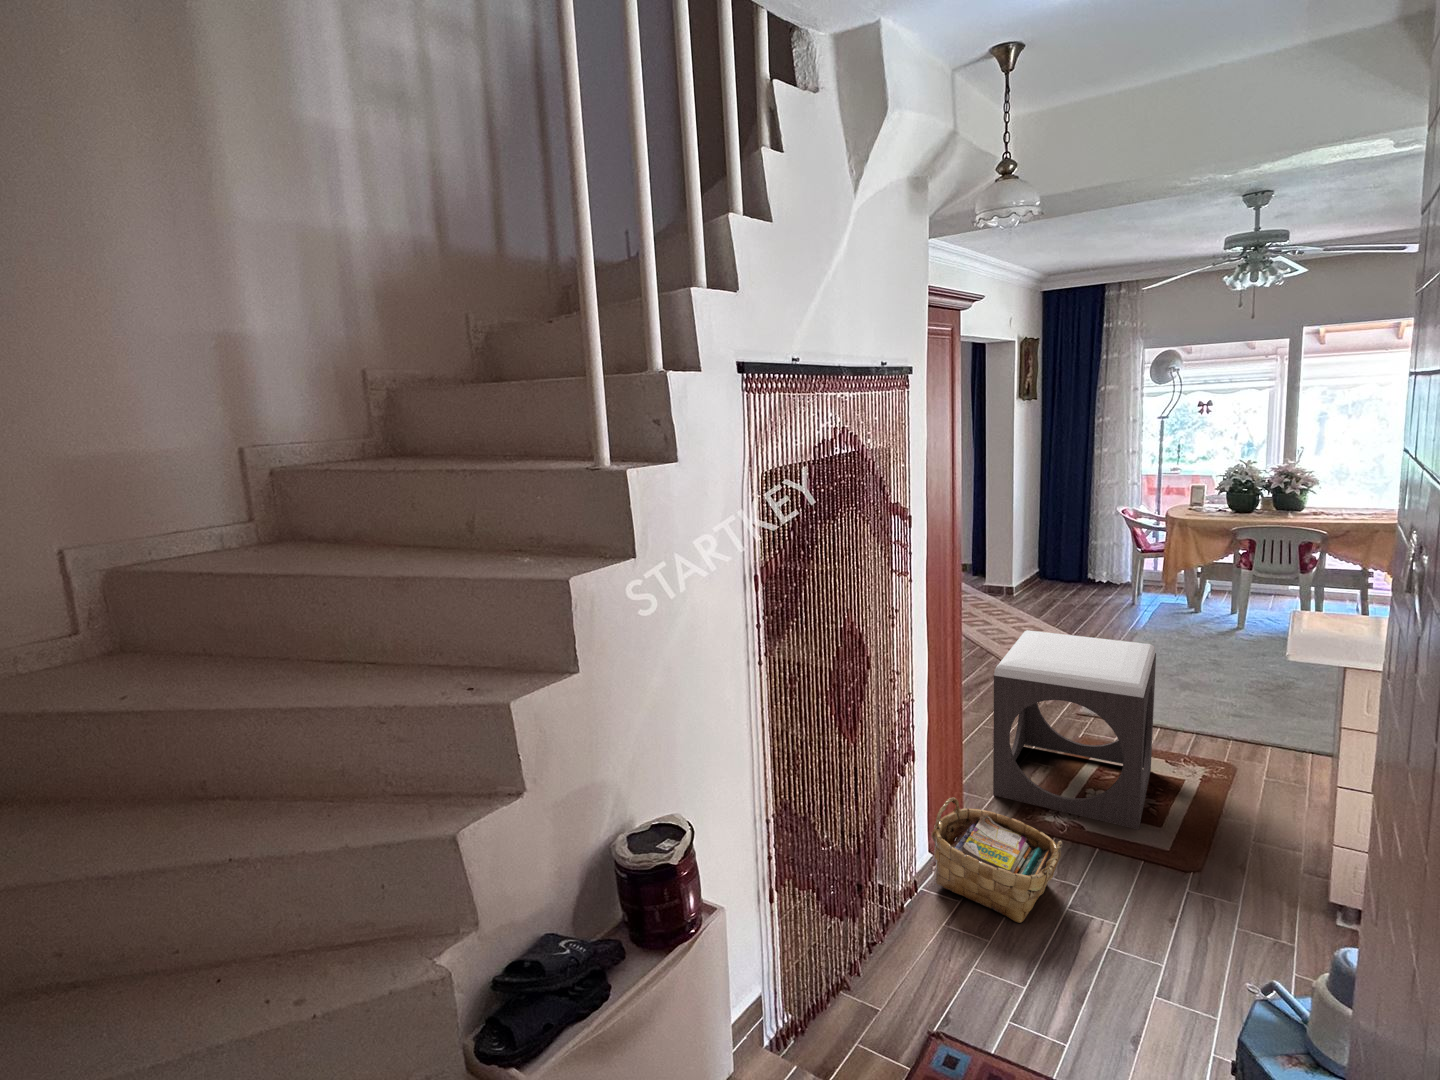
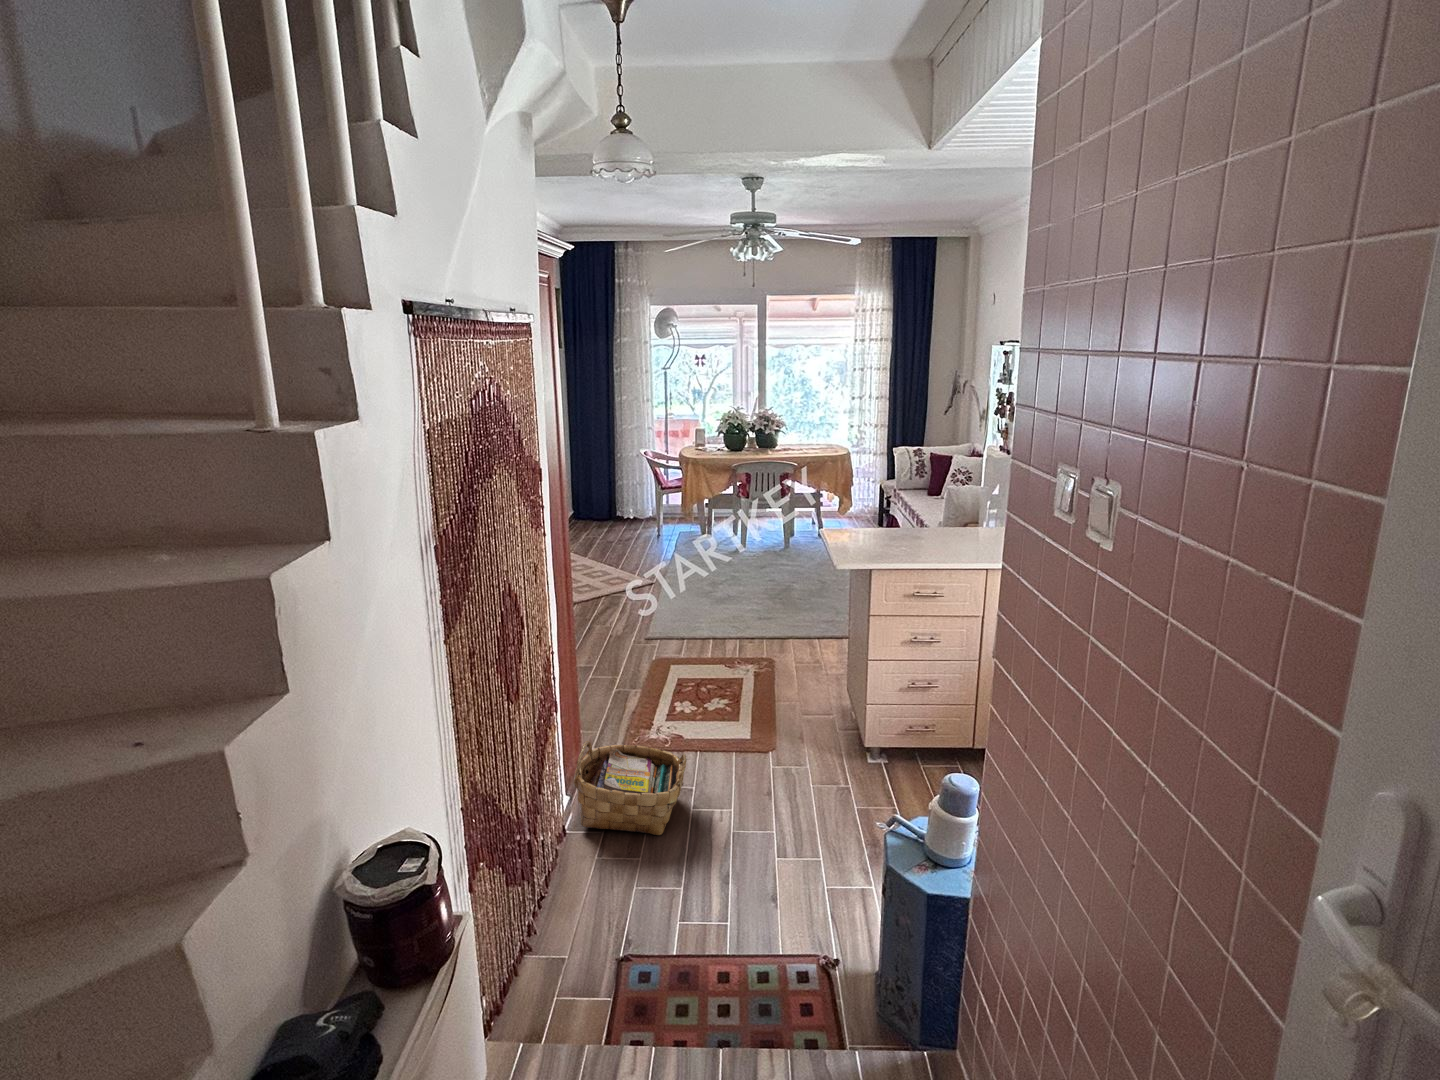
footstool: present [993,630,1156,830] -> none [598,570,723,730]

